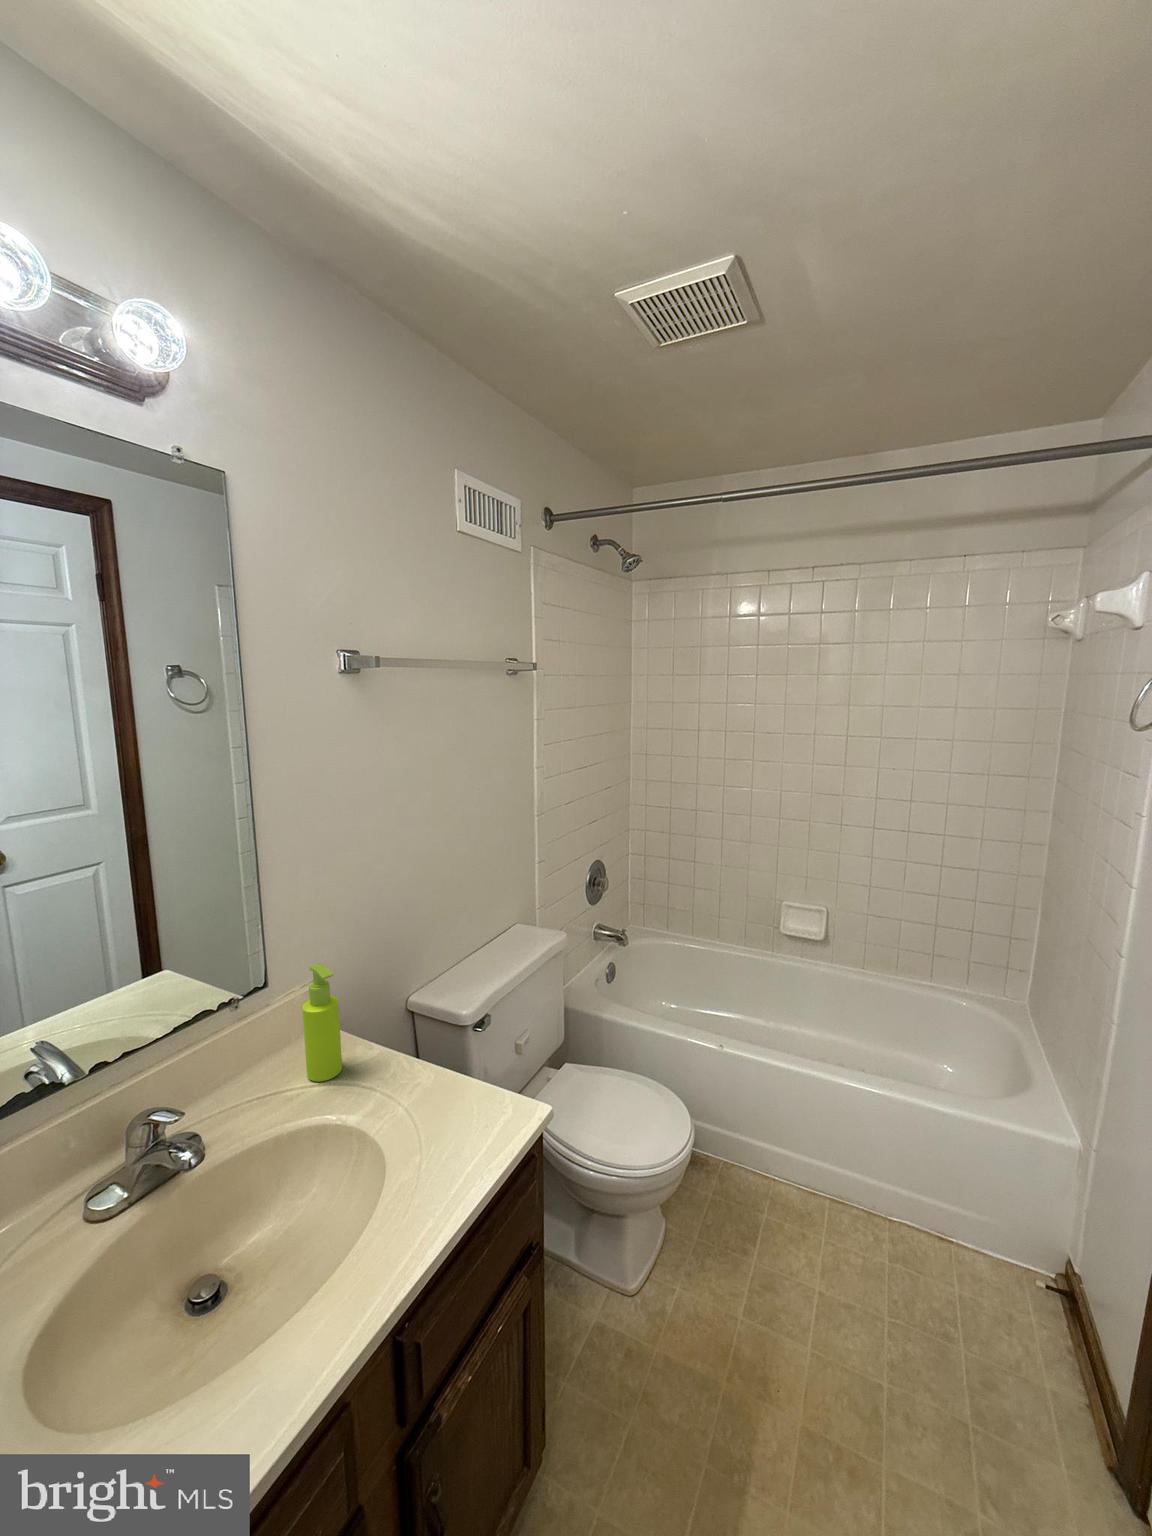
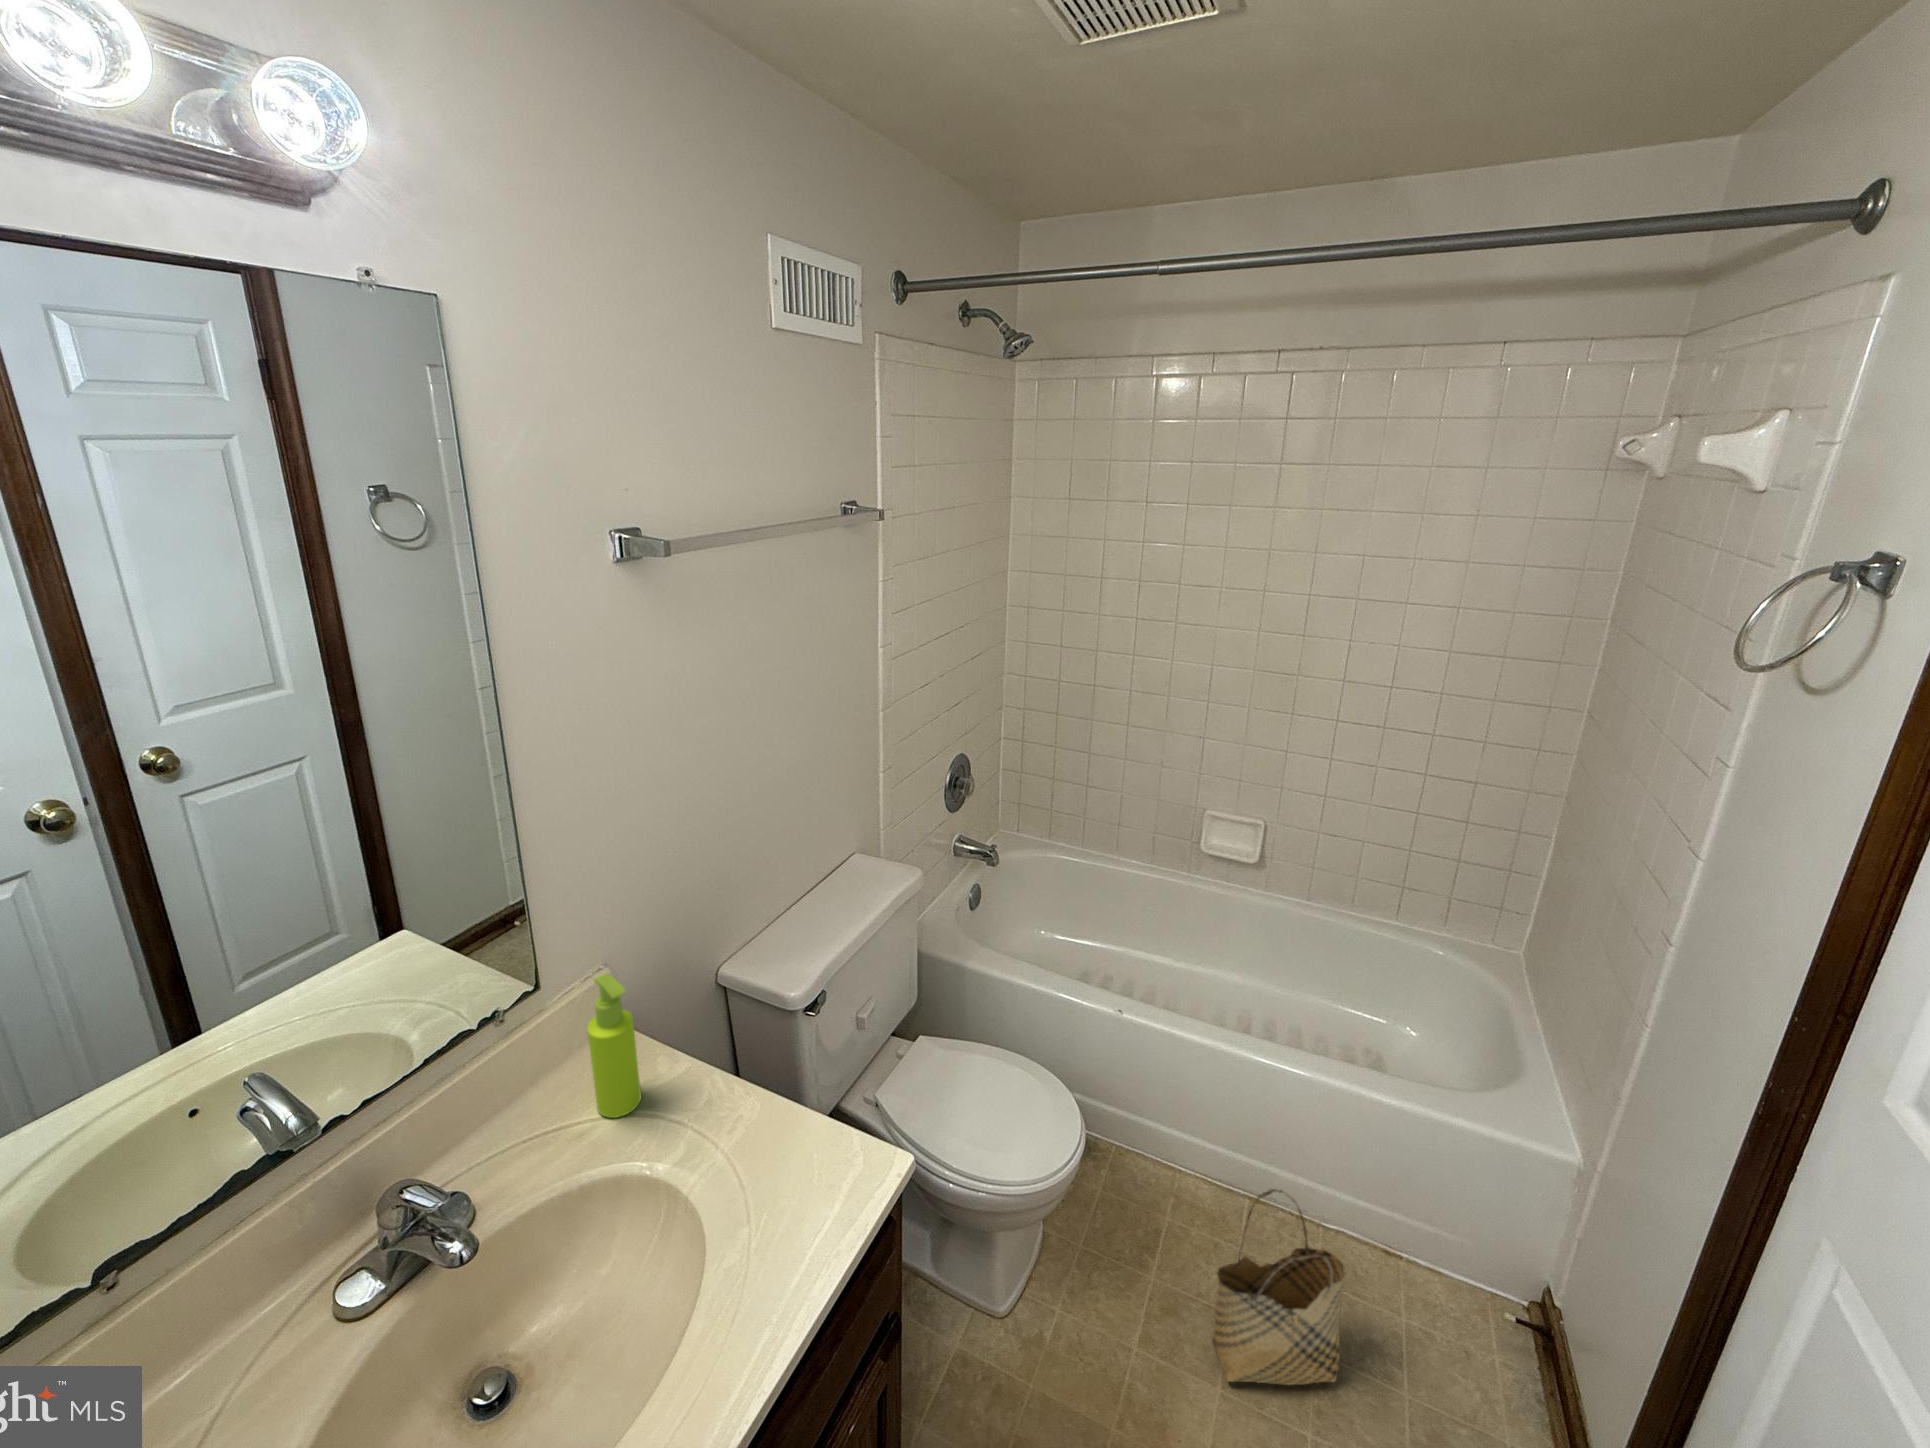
woven basket: none [803,1173,906,1343] -> present [1212,1189,1346,1385]

